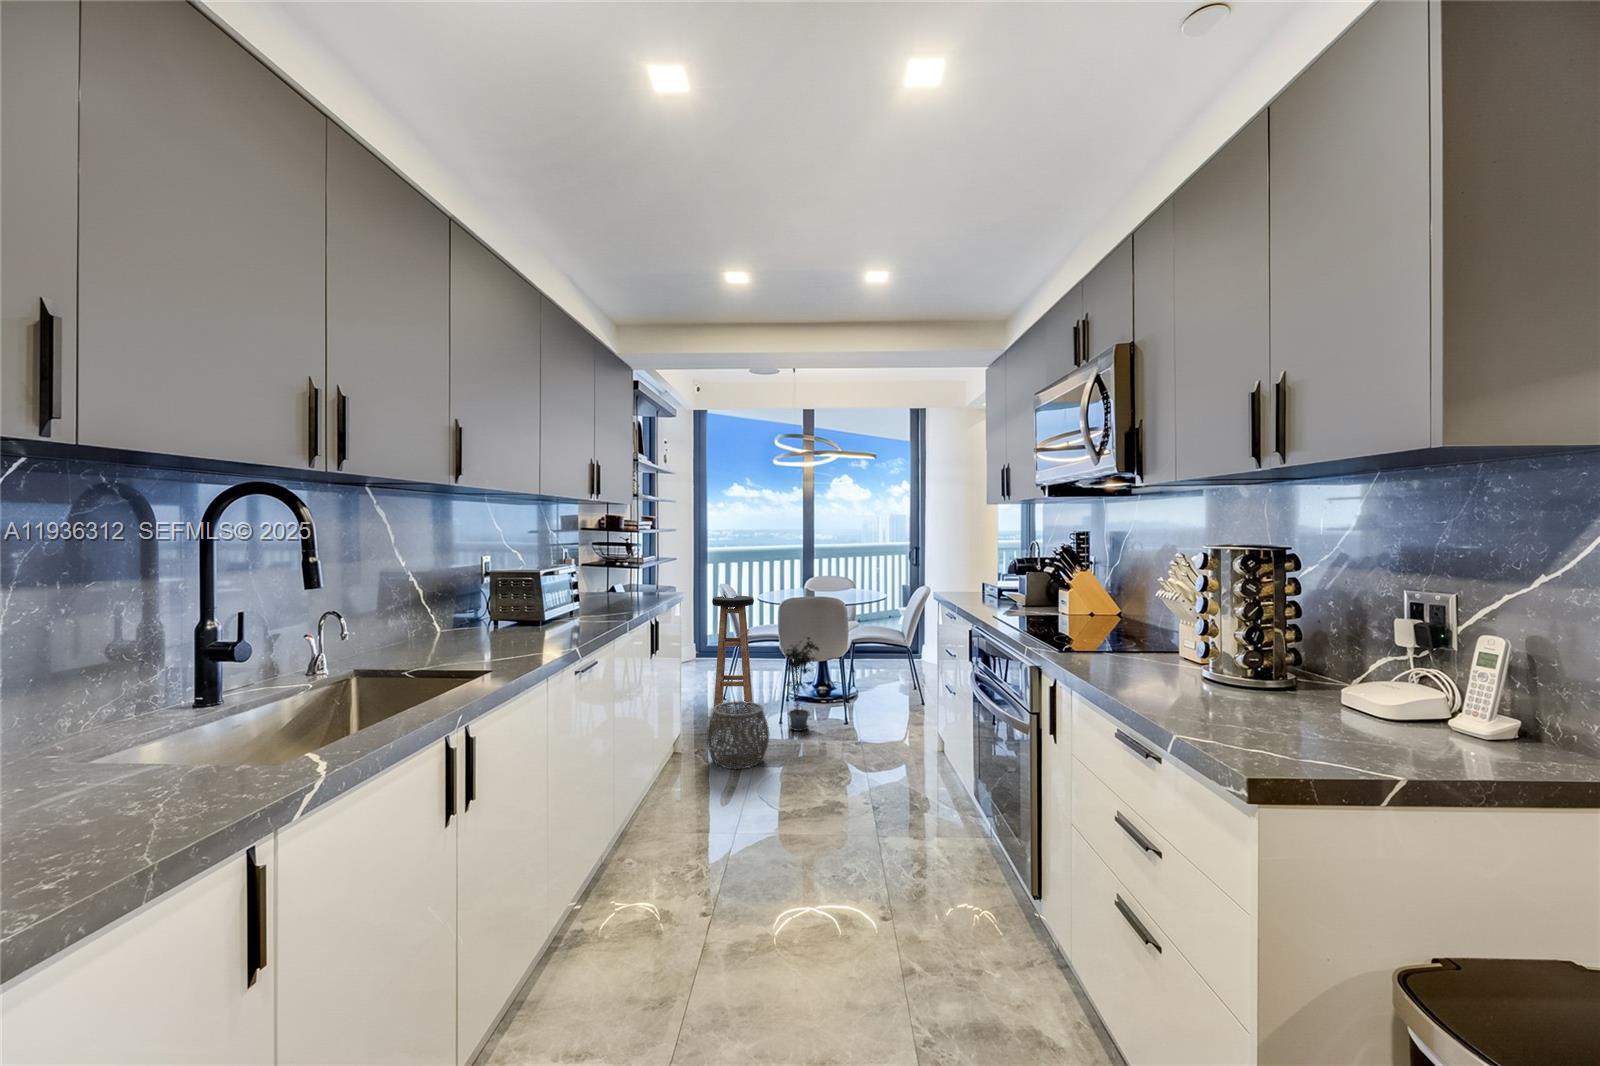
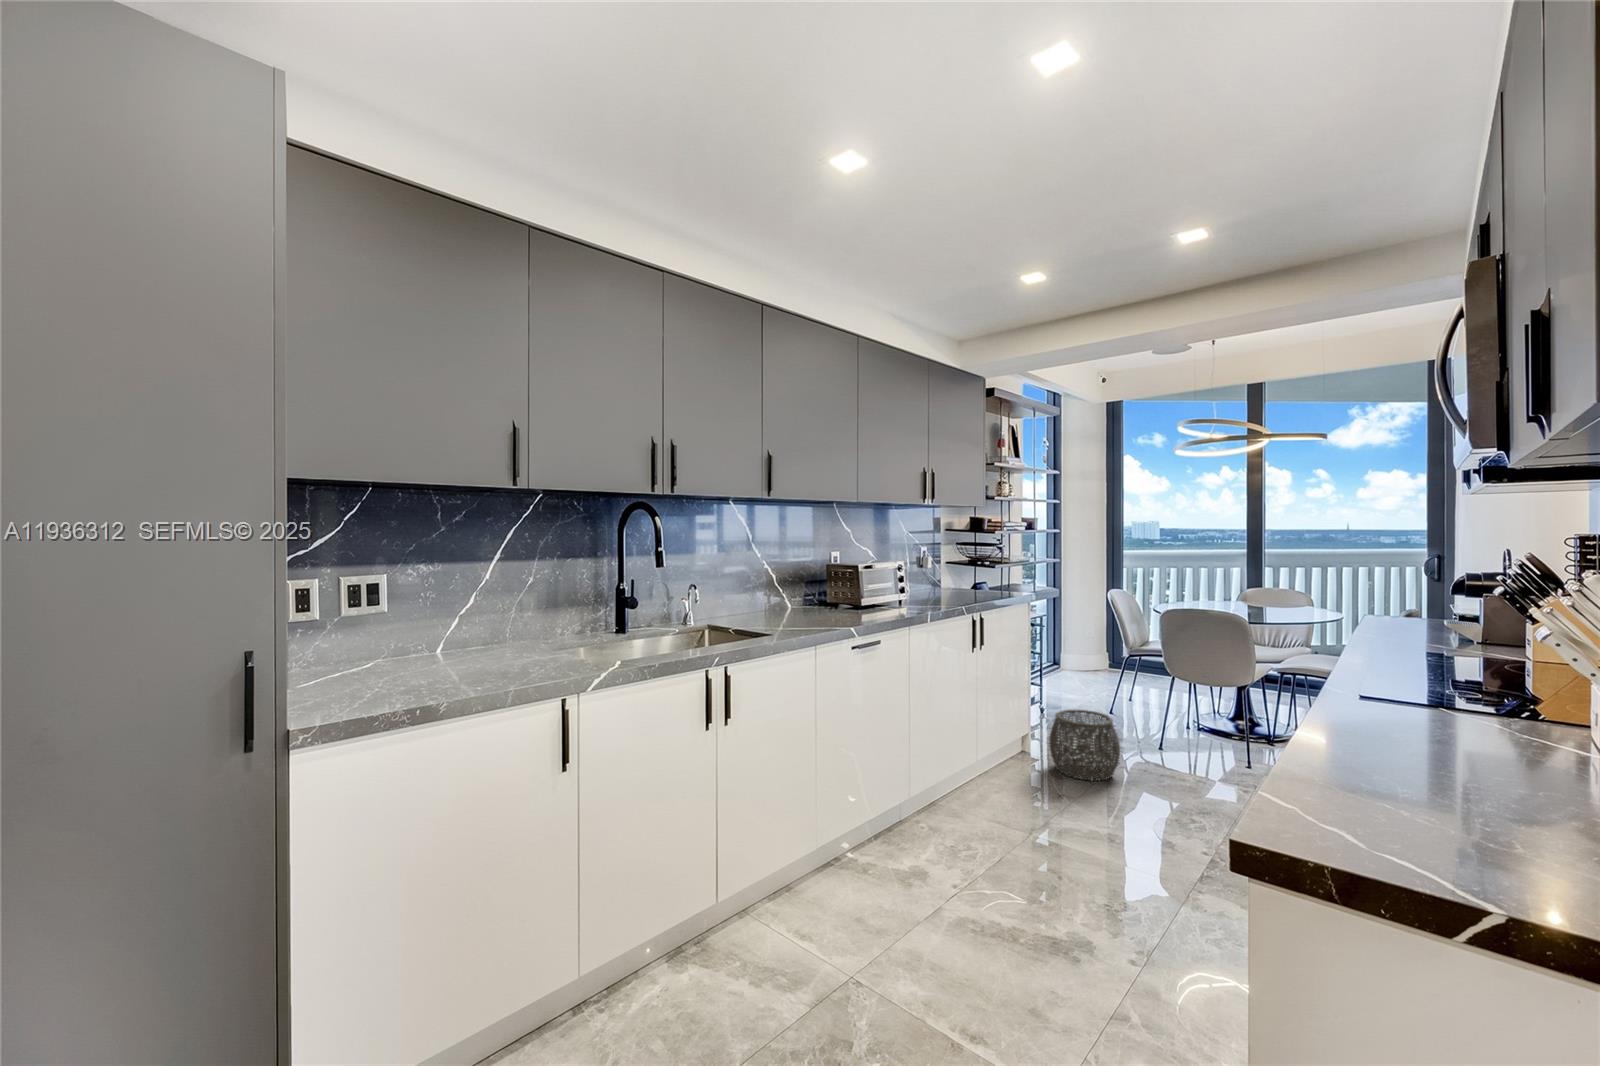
bar stool: present [712,596,754,713] -> none [1093,602,1145,730]
potted plant: present [785,637,819,731] -> none [1155,654,1208,760]

